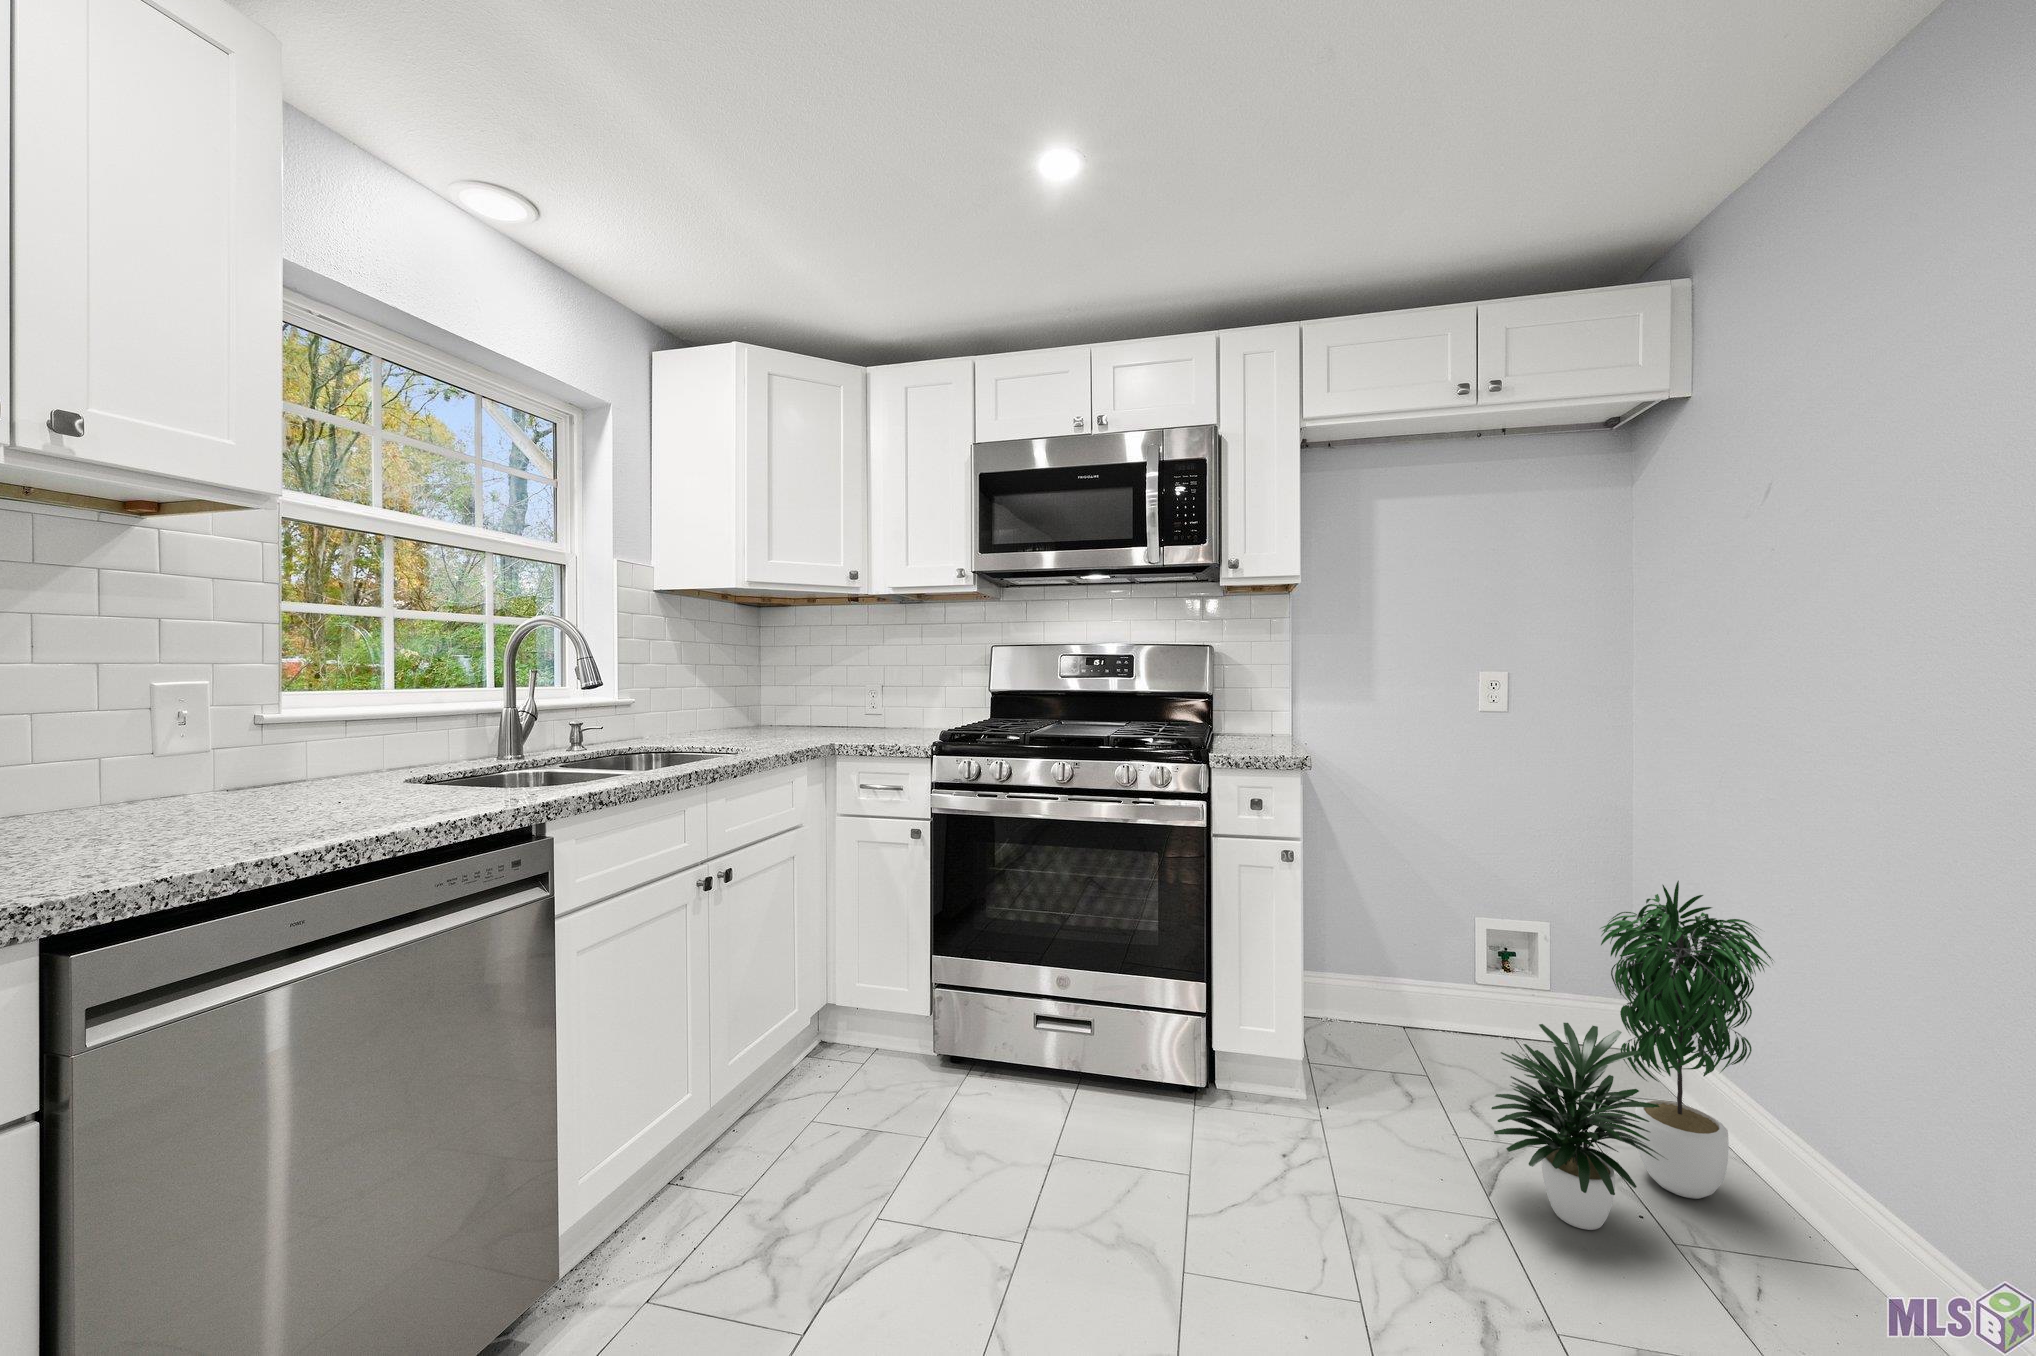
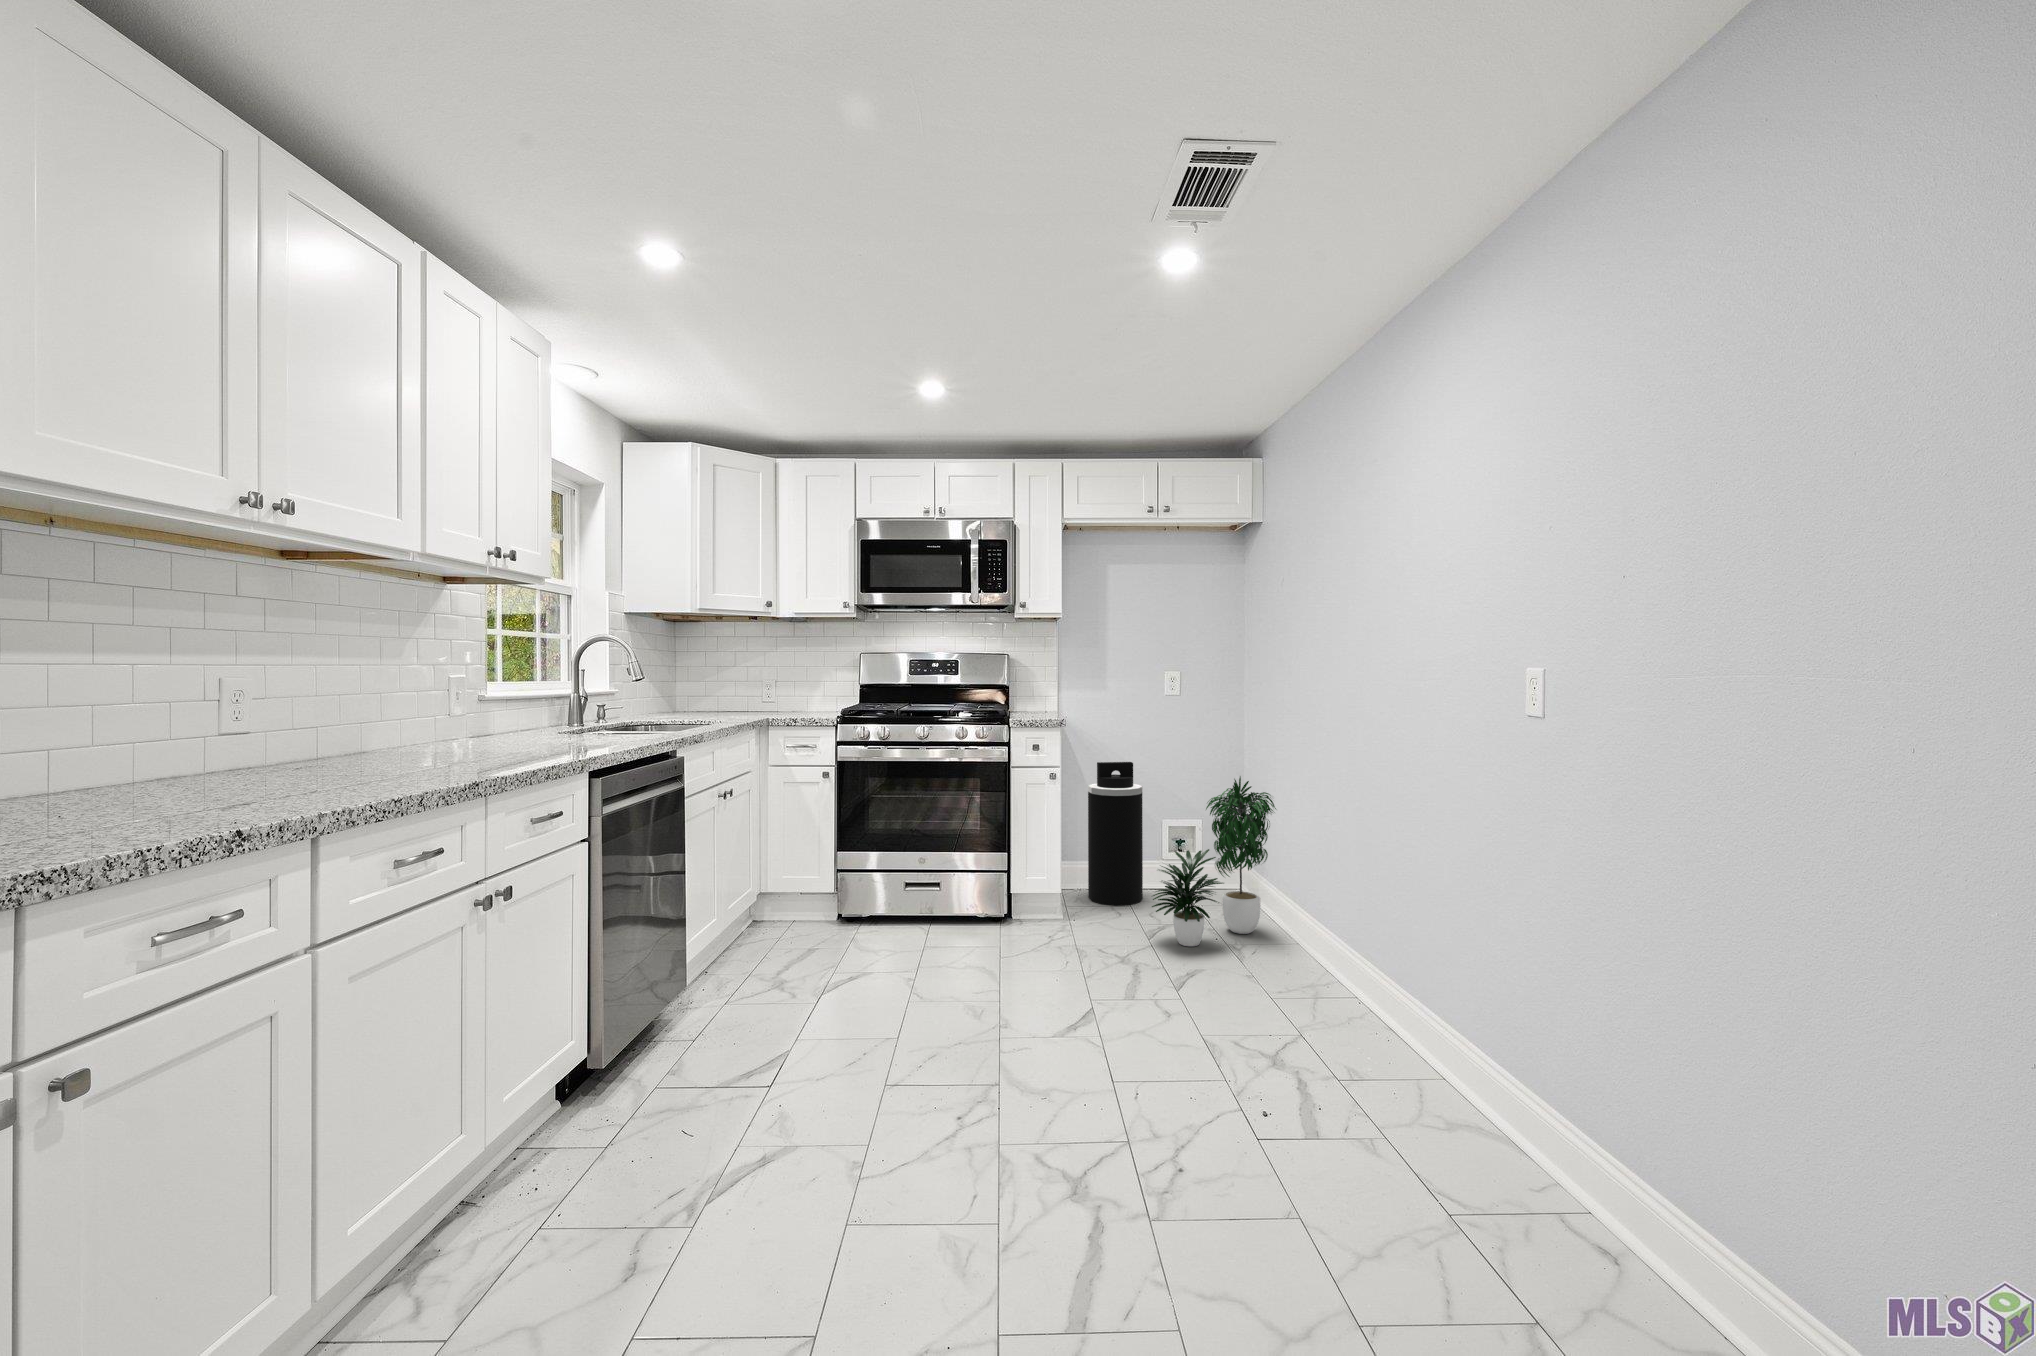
trash can: none [1344,823,1443,1073] -> present [1088,762,1143,905]

